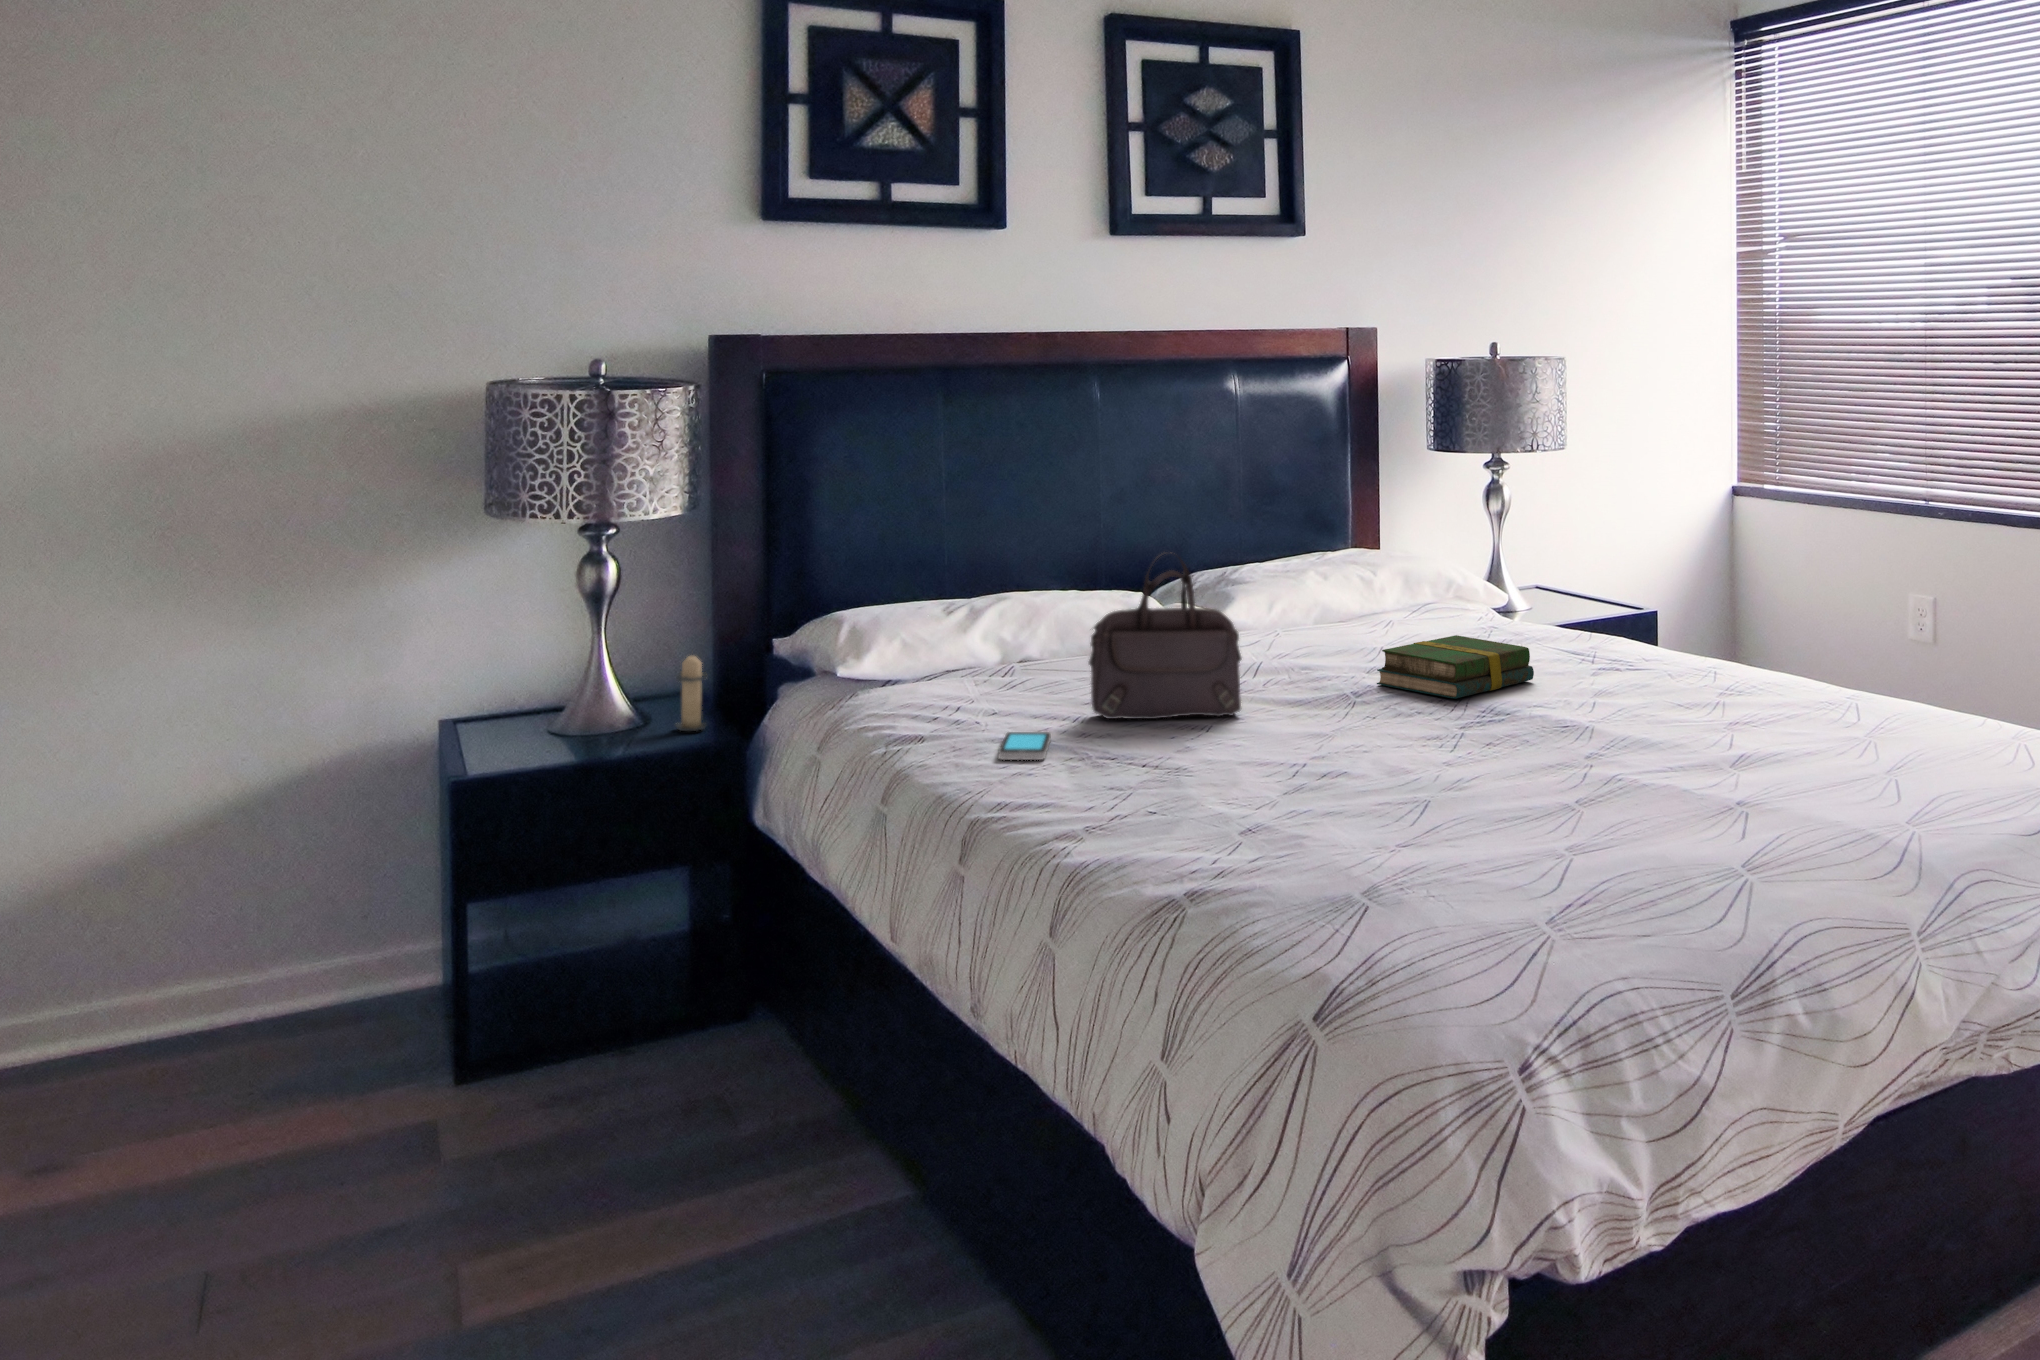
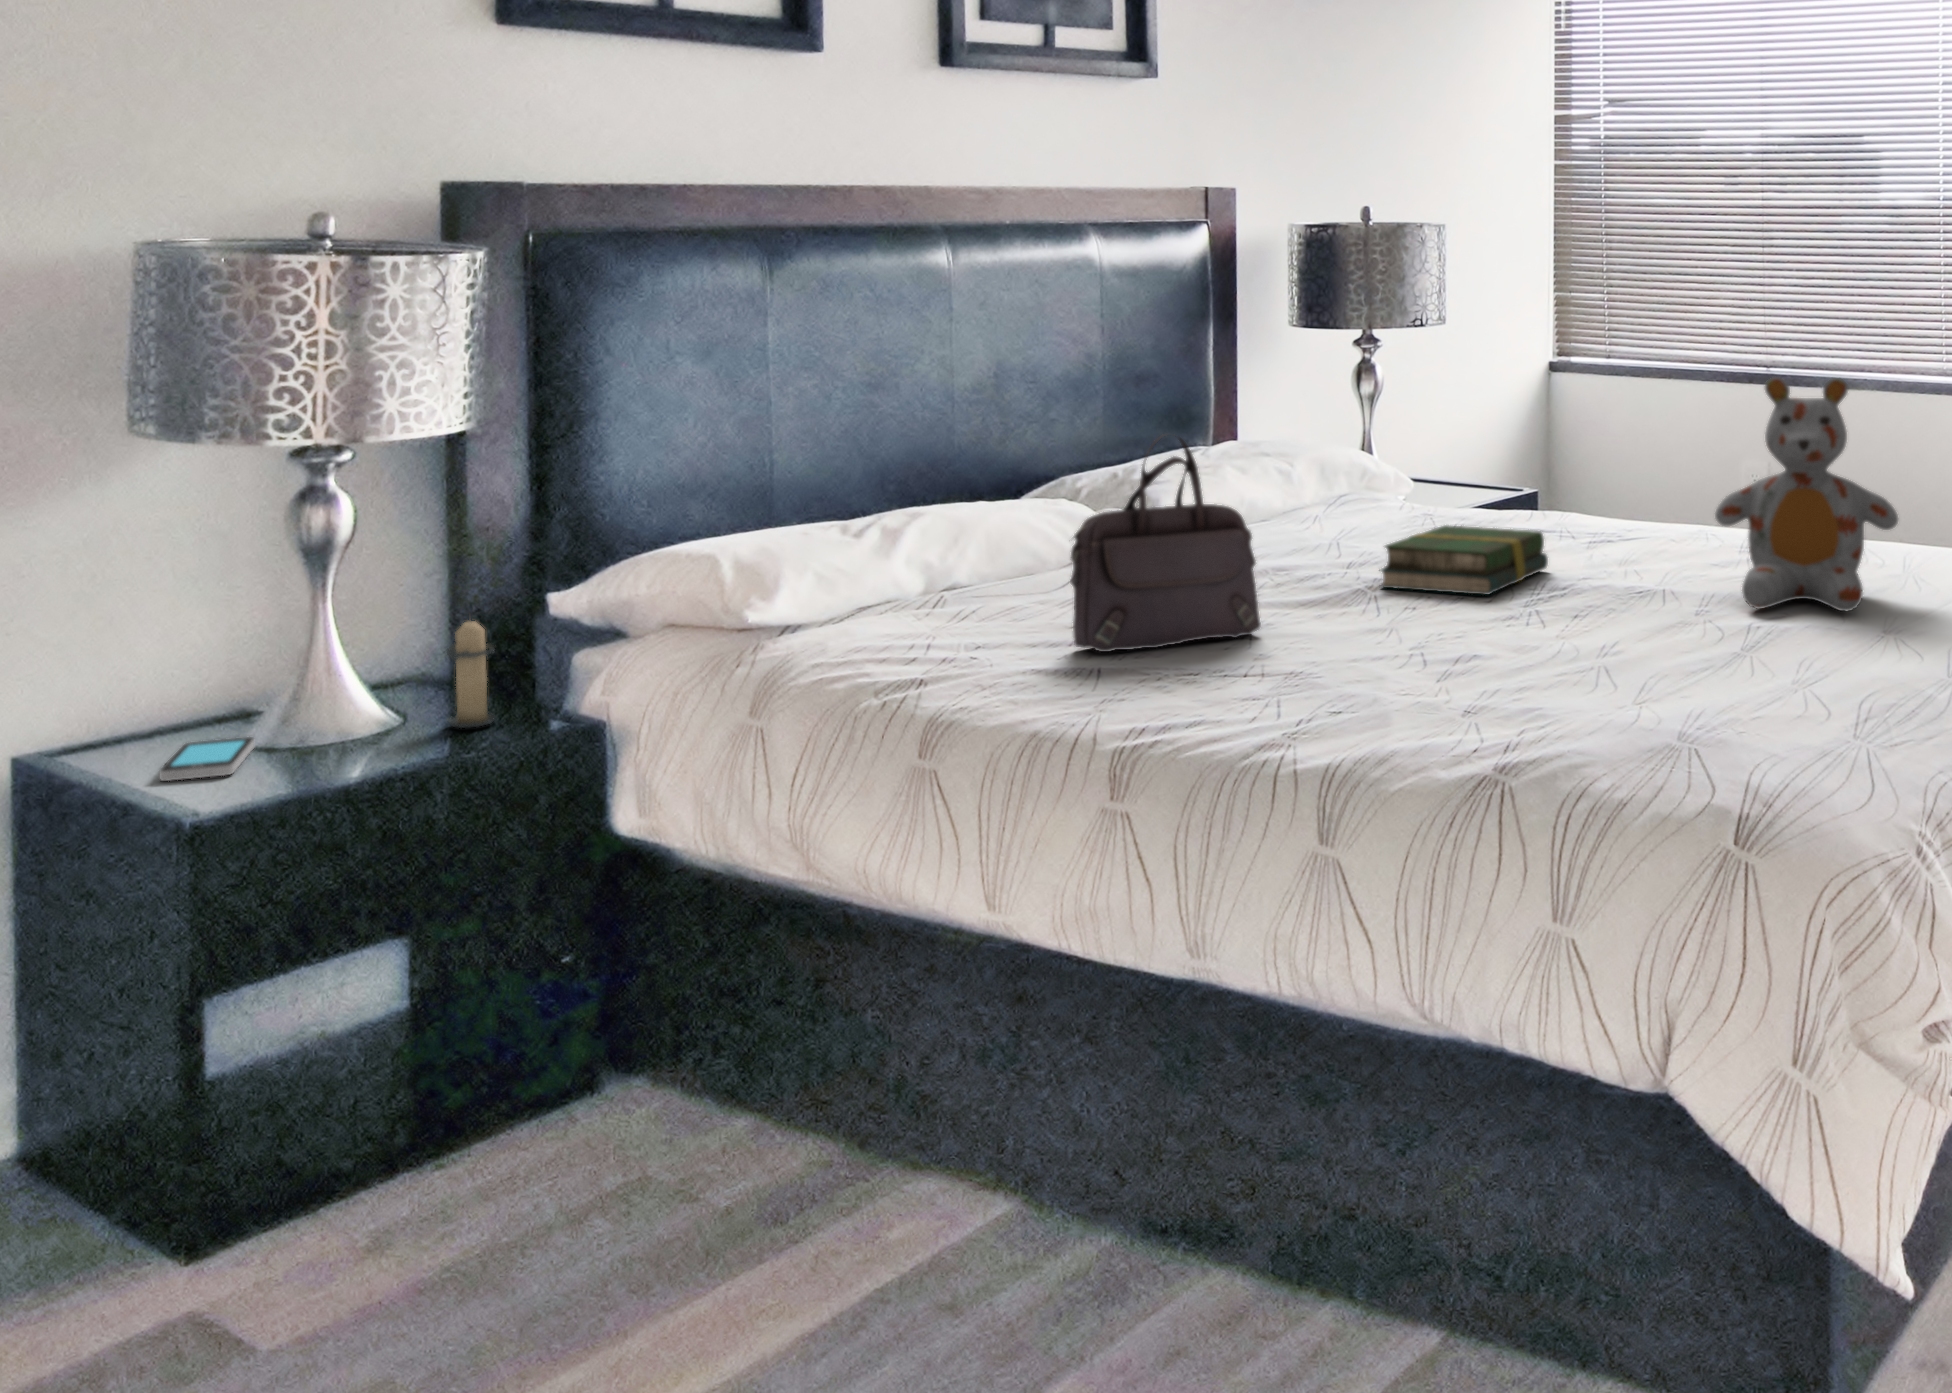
stuffed bear: none [1654,531,1810,742] -> present [1715,377,1898,611]
smartphone: present [998,732,1051,760] -> present [159,737,254,781]

